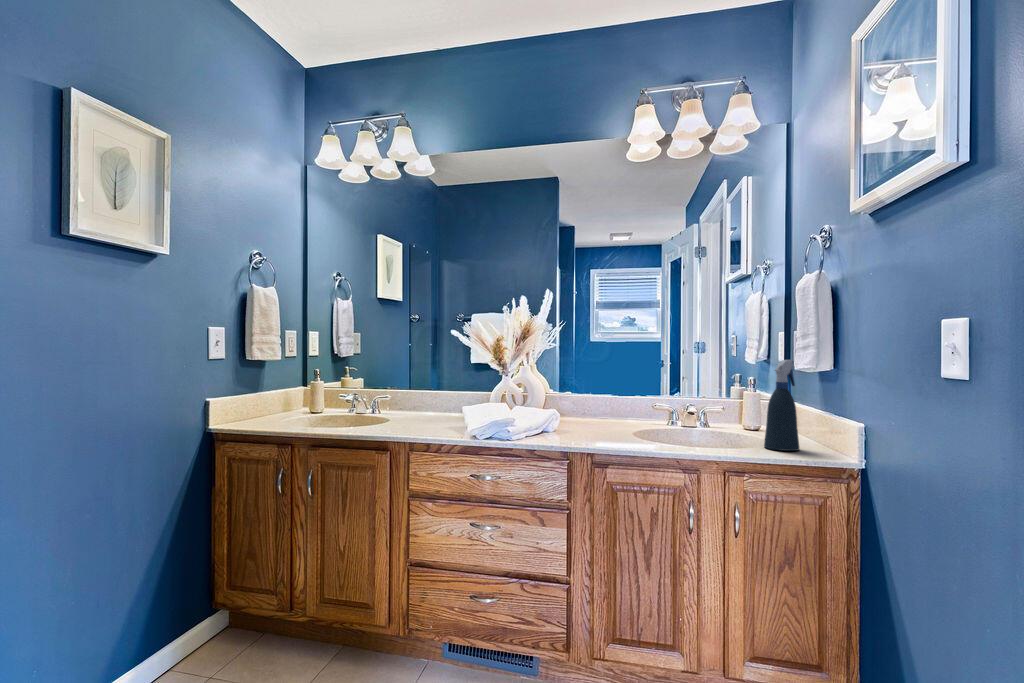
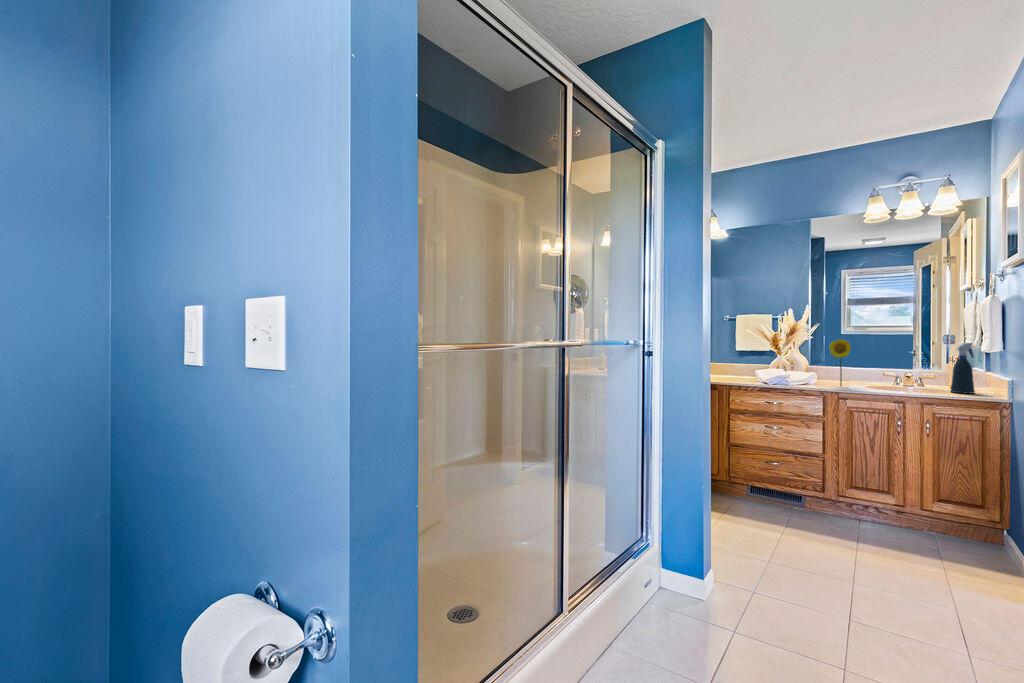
flower: none [580,349,618,438] -> present [829,339,851,386]

